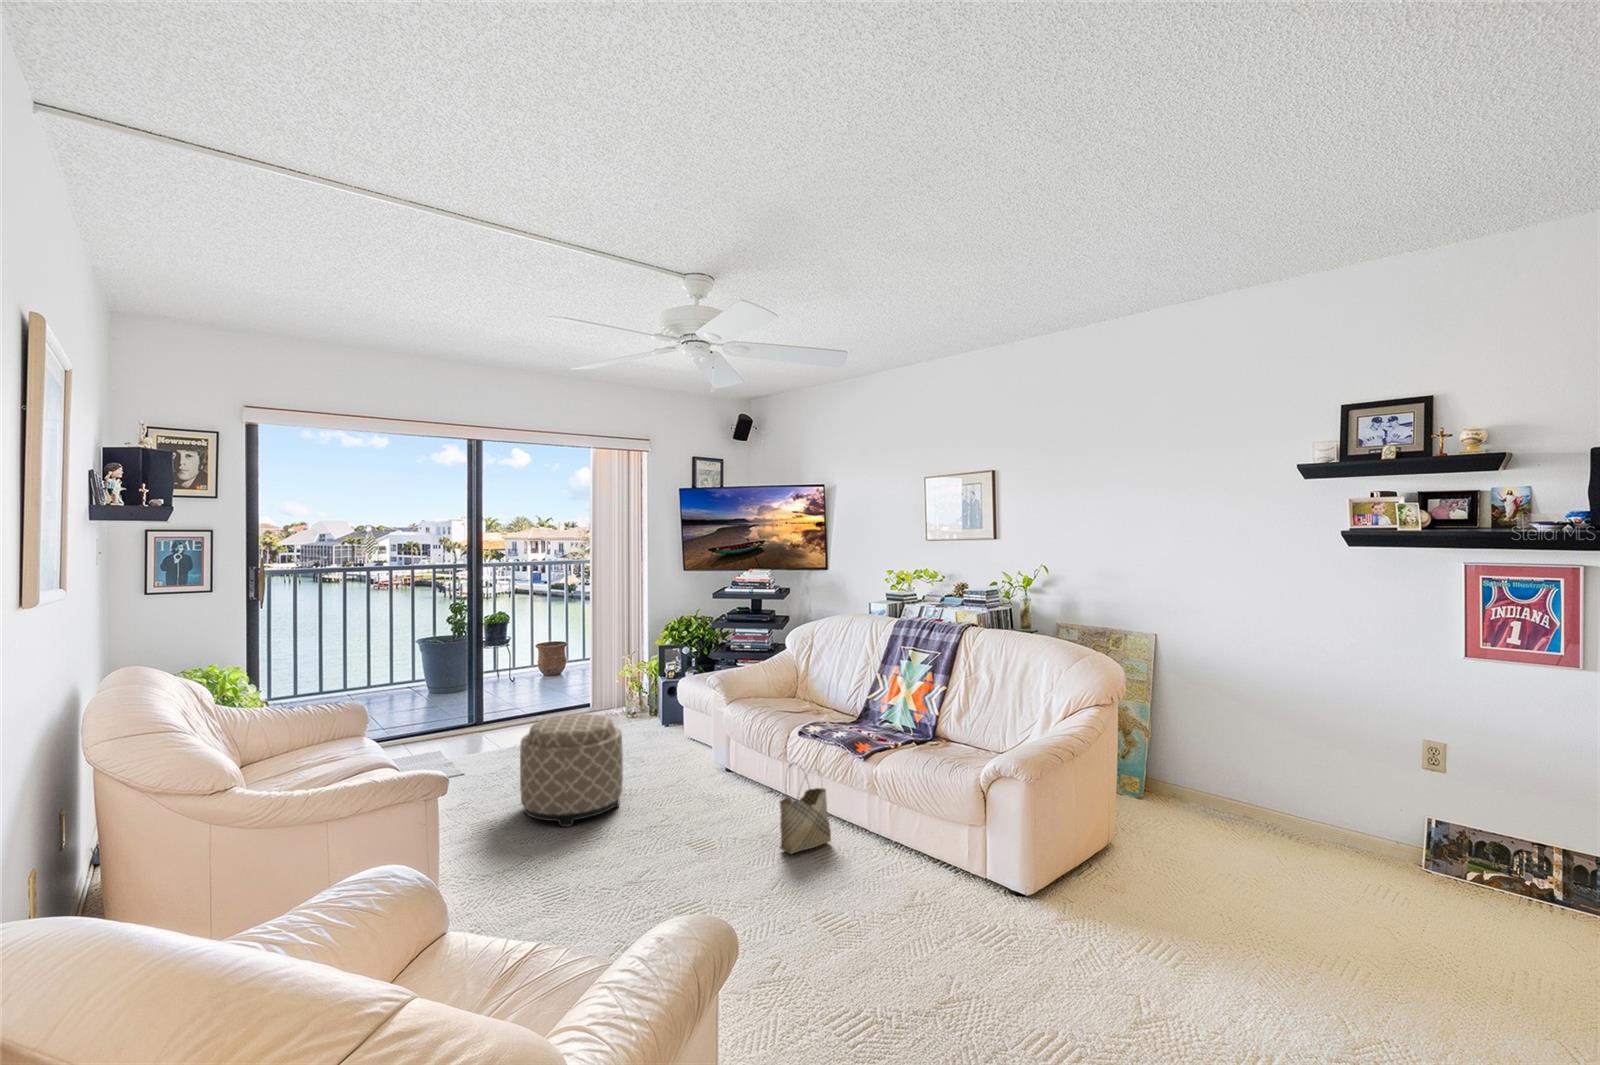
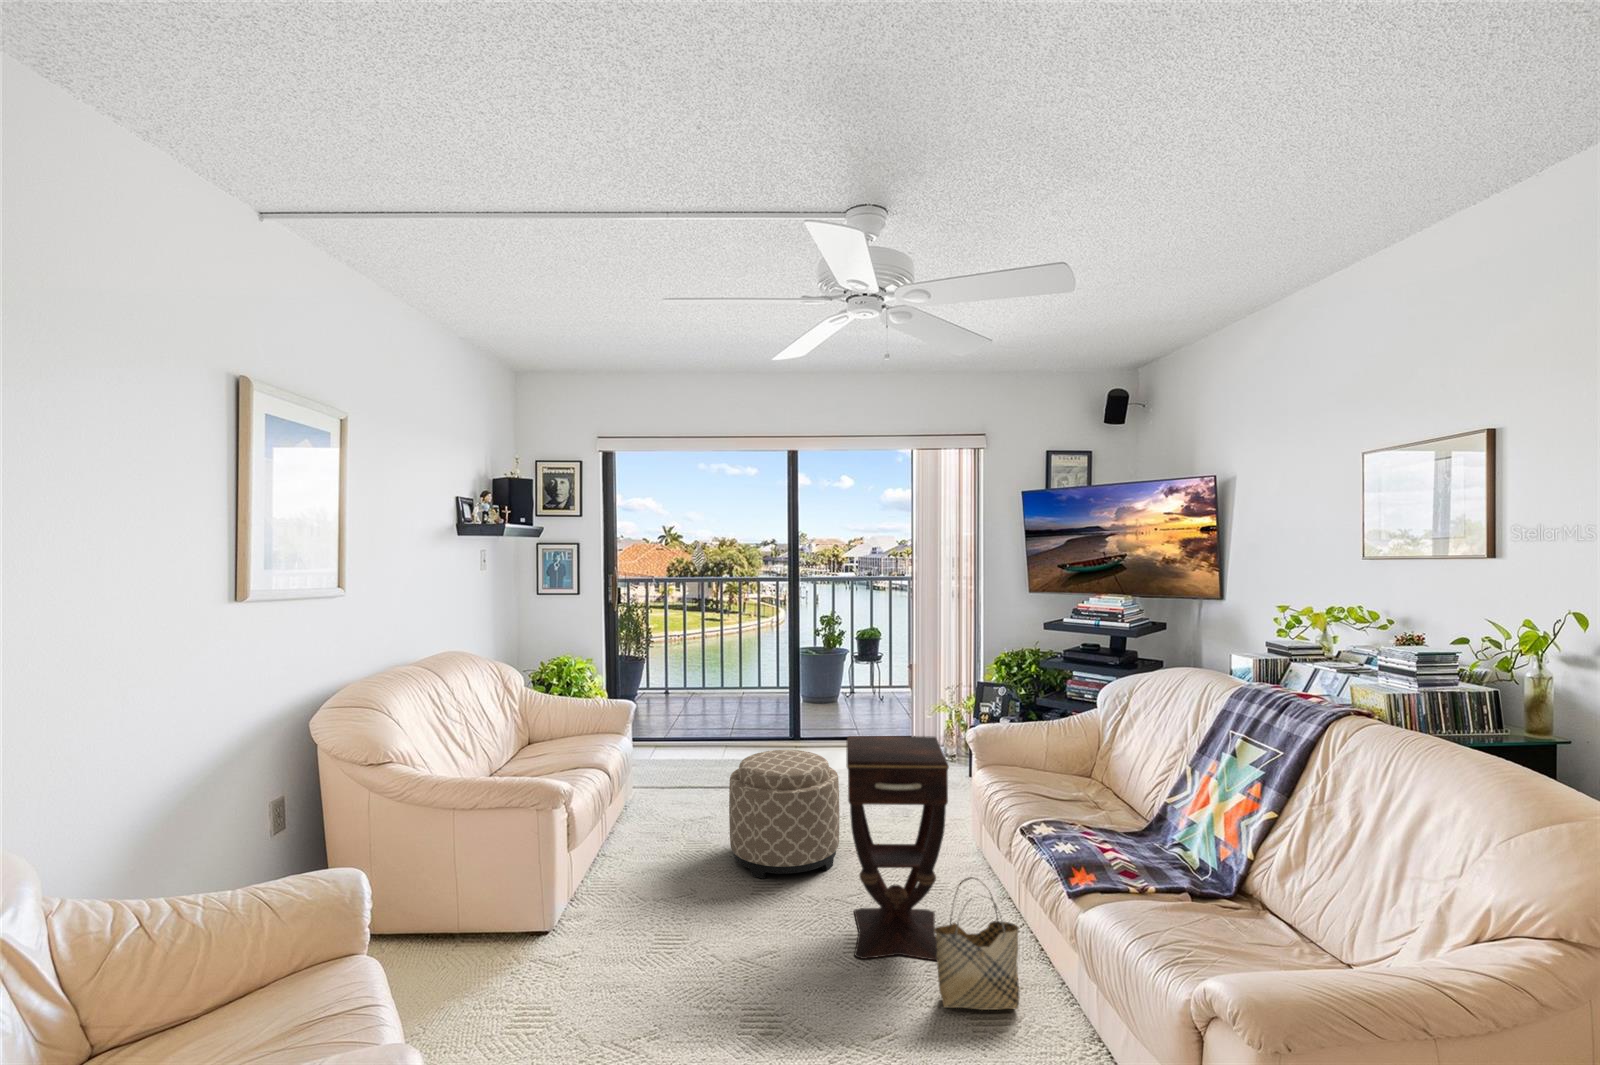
side table: none [664,676,765,849] -> present [846,736,949,960]

